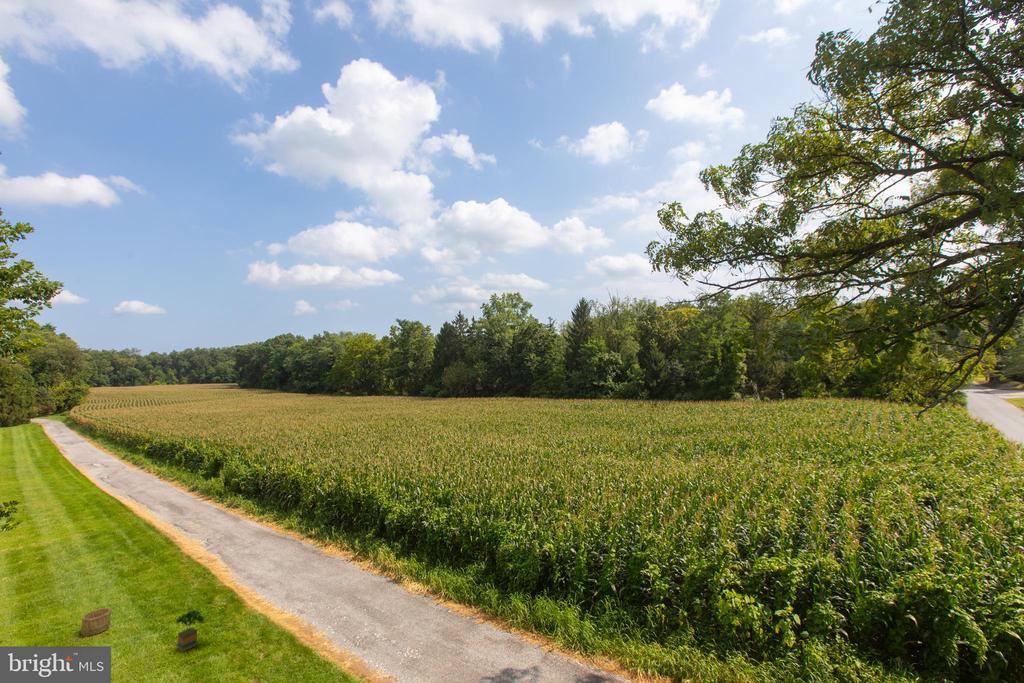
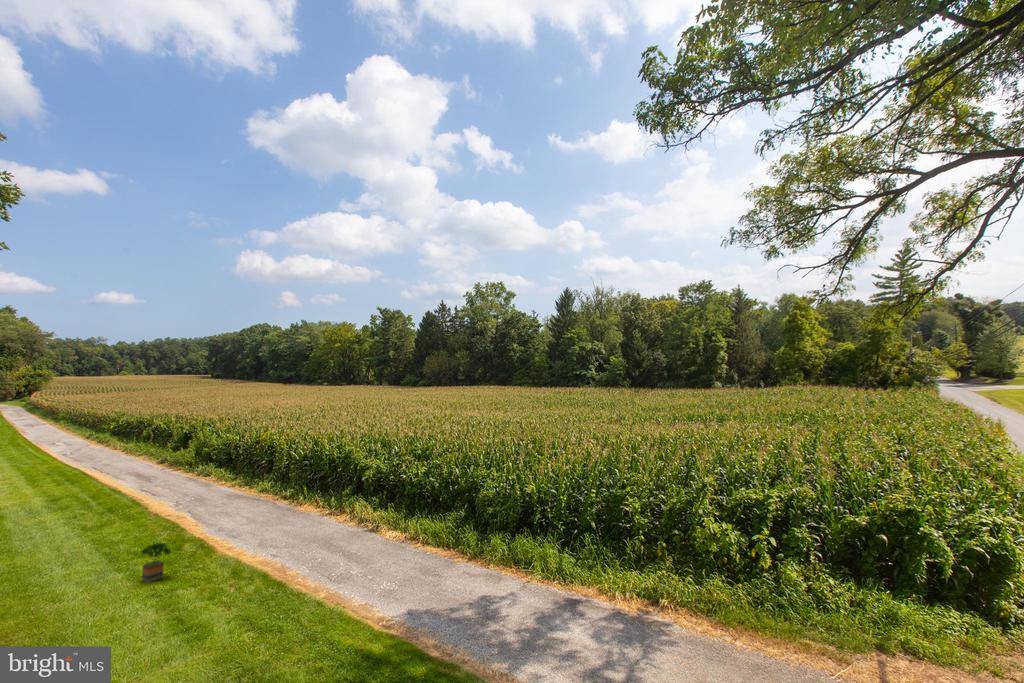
wooden bucket: present [81,608,111,636] -> none [38,545,71,571]

